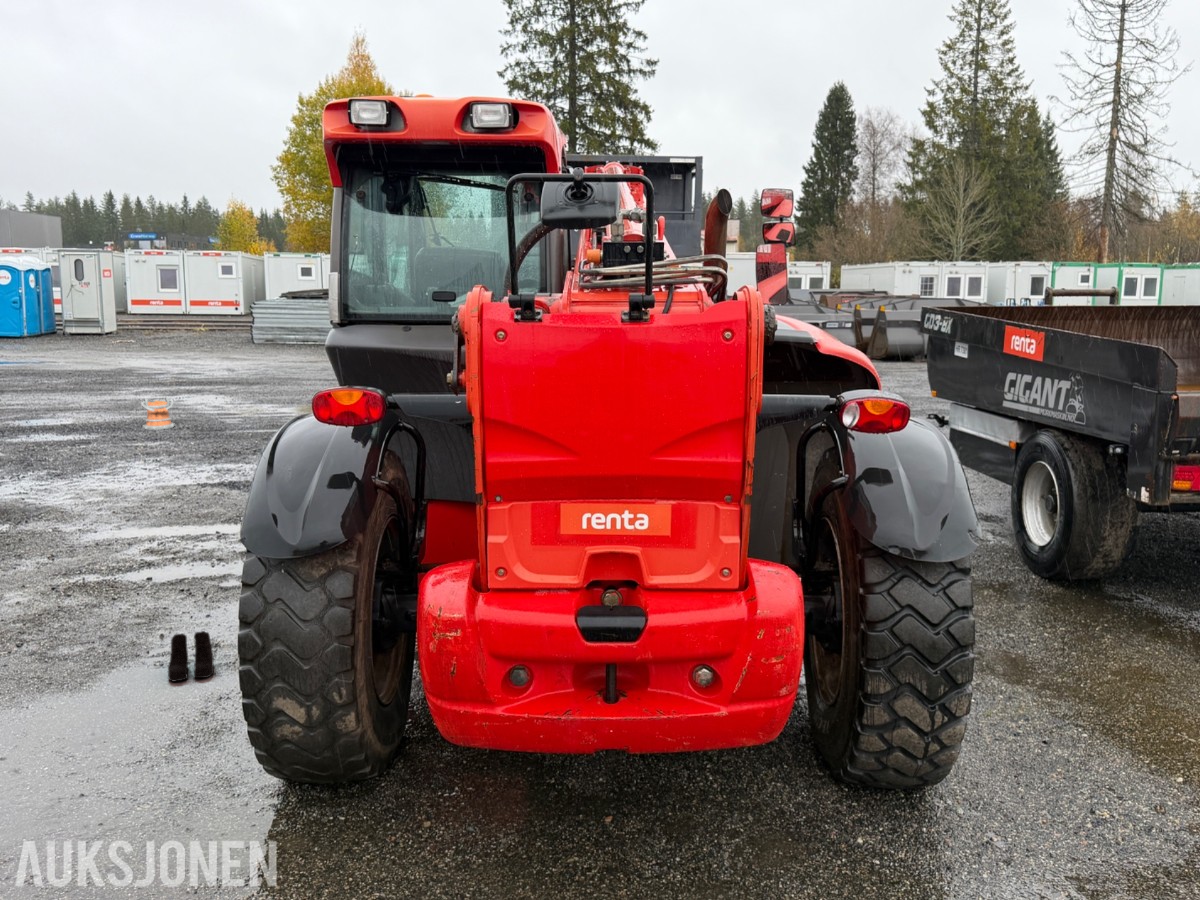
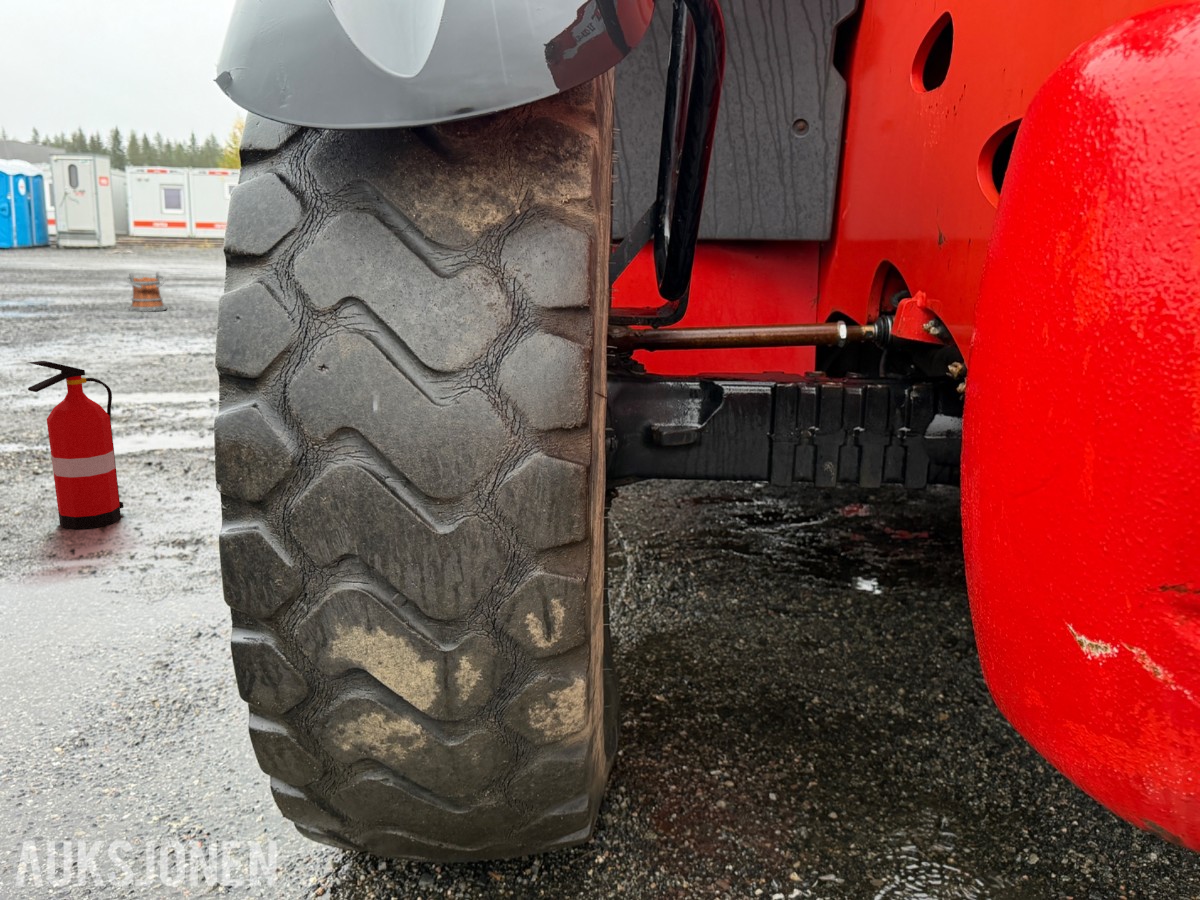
fire extinguisher: none [122,545,172,638] -> present [28,361,123,529]
boots: present [168,631,214,682] -> none [99,508,190,601]

